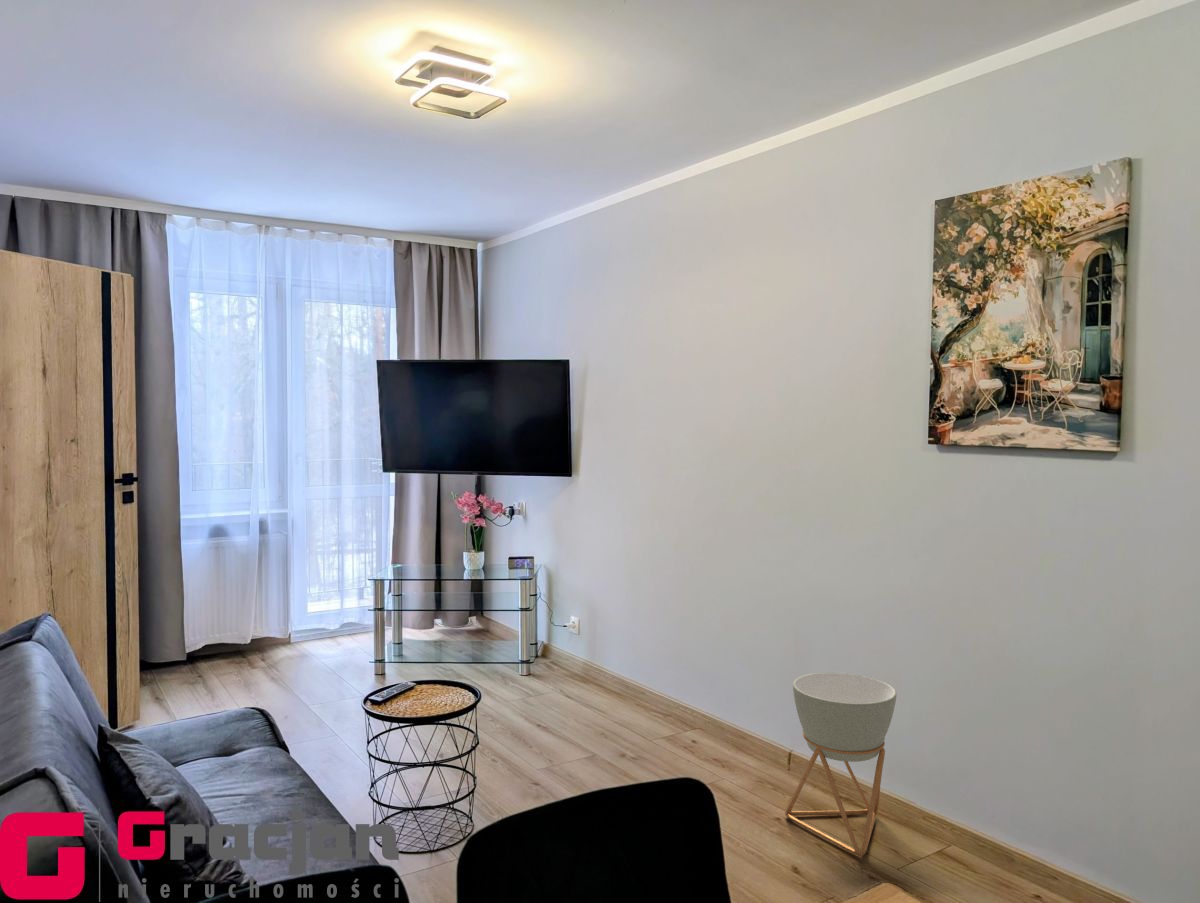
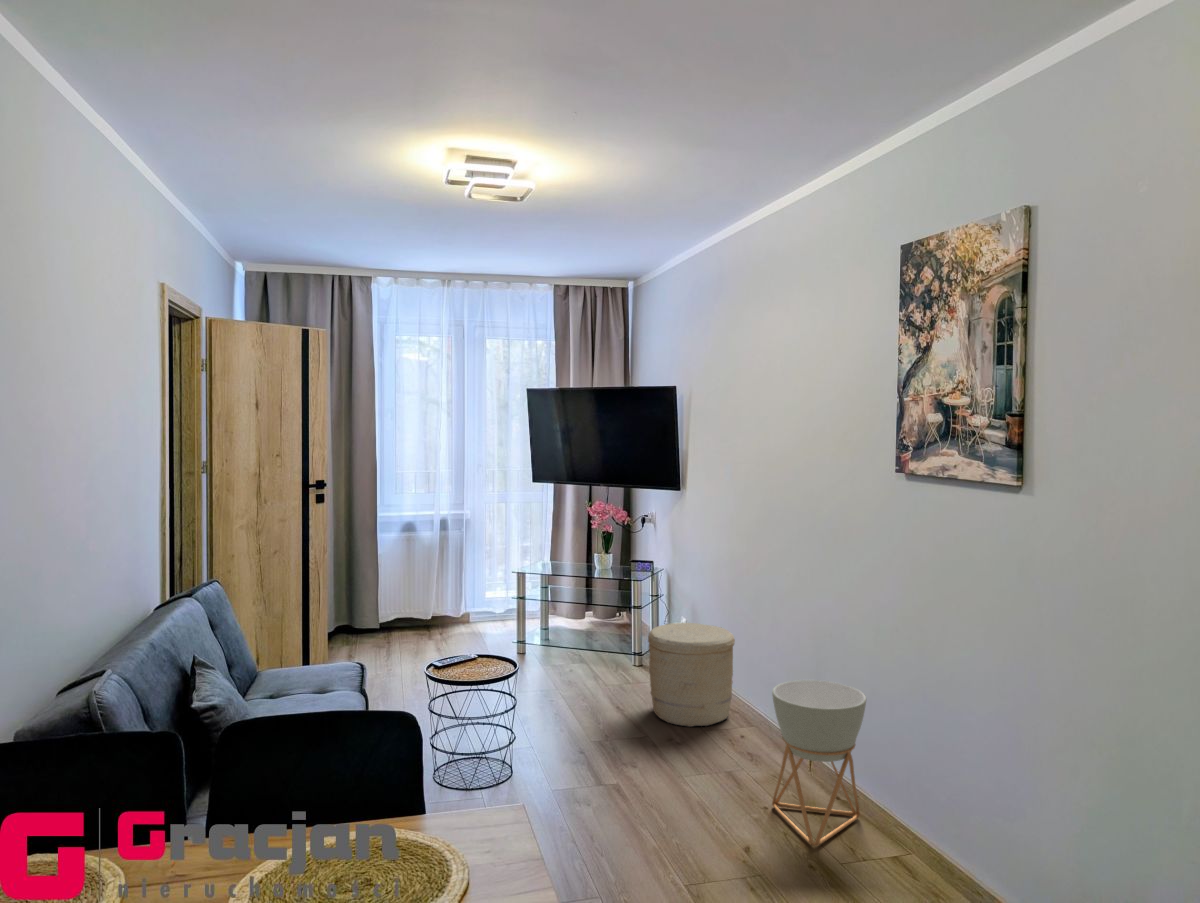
woven basket: none [575,621,671,737] -> present [648,623,735,727]

